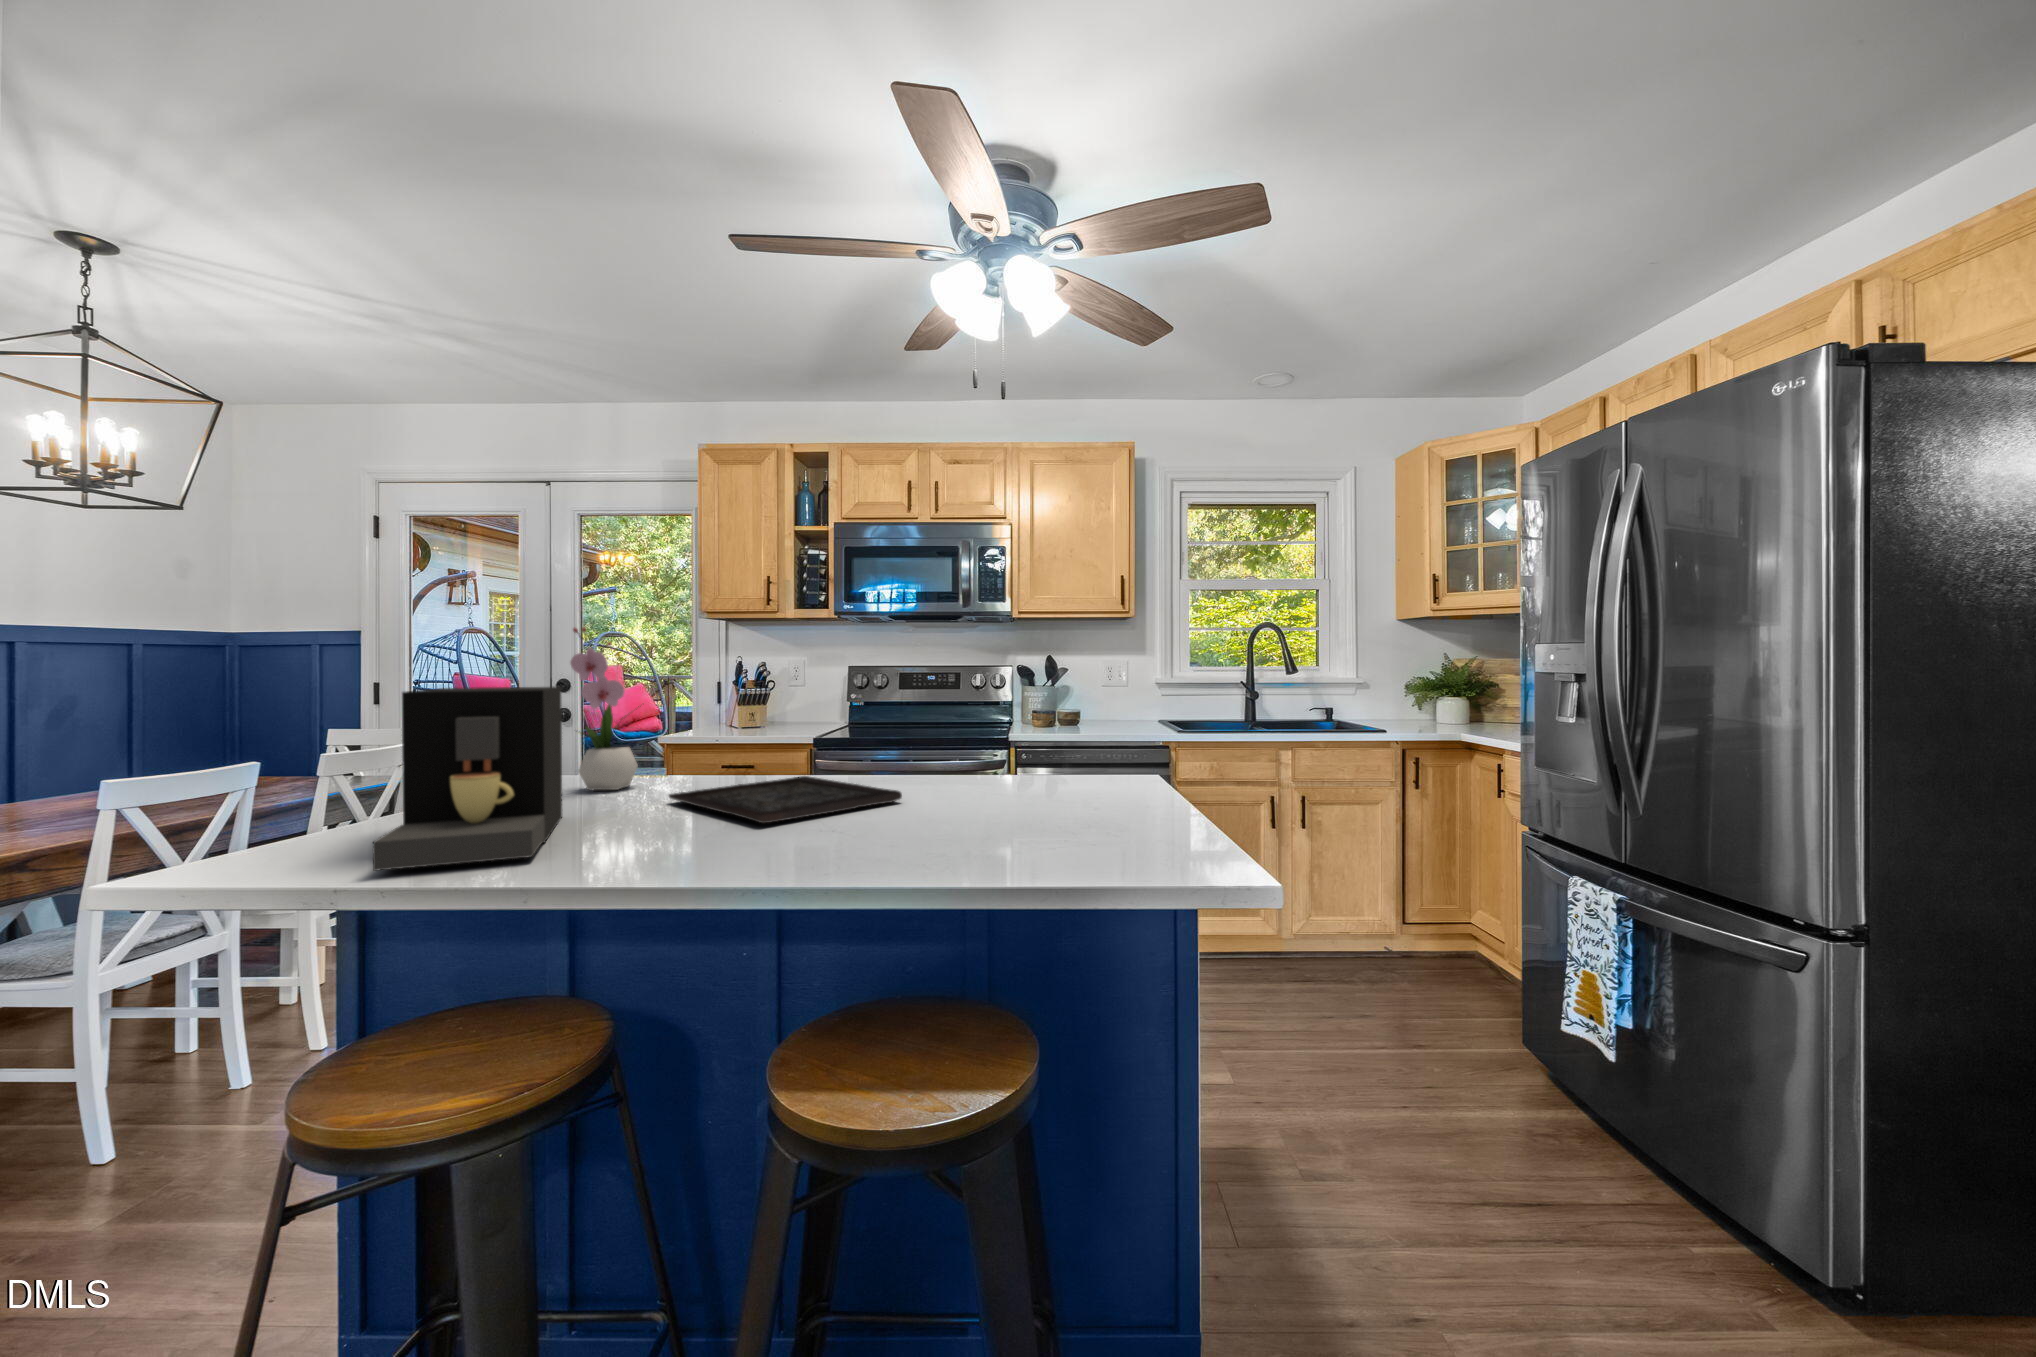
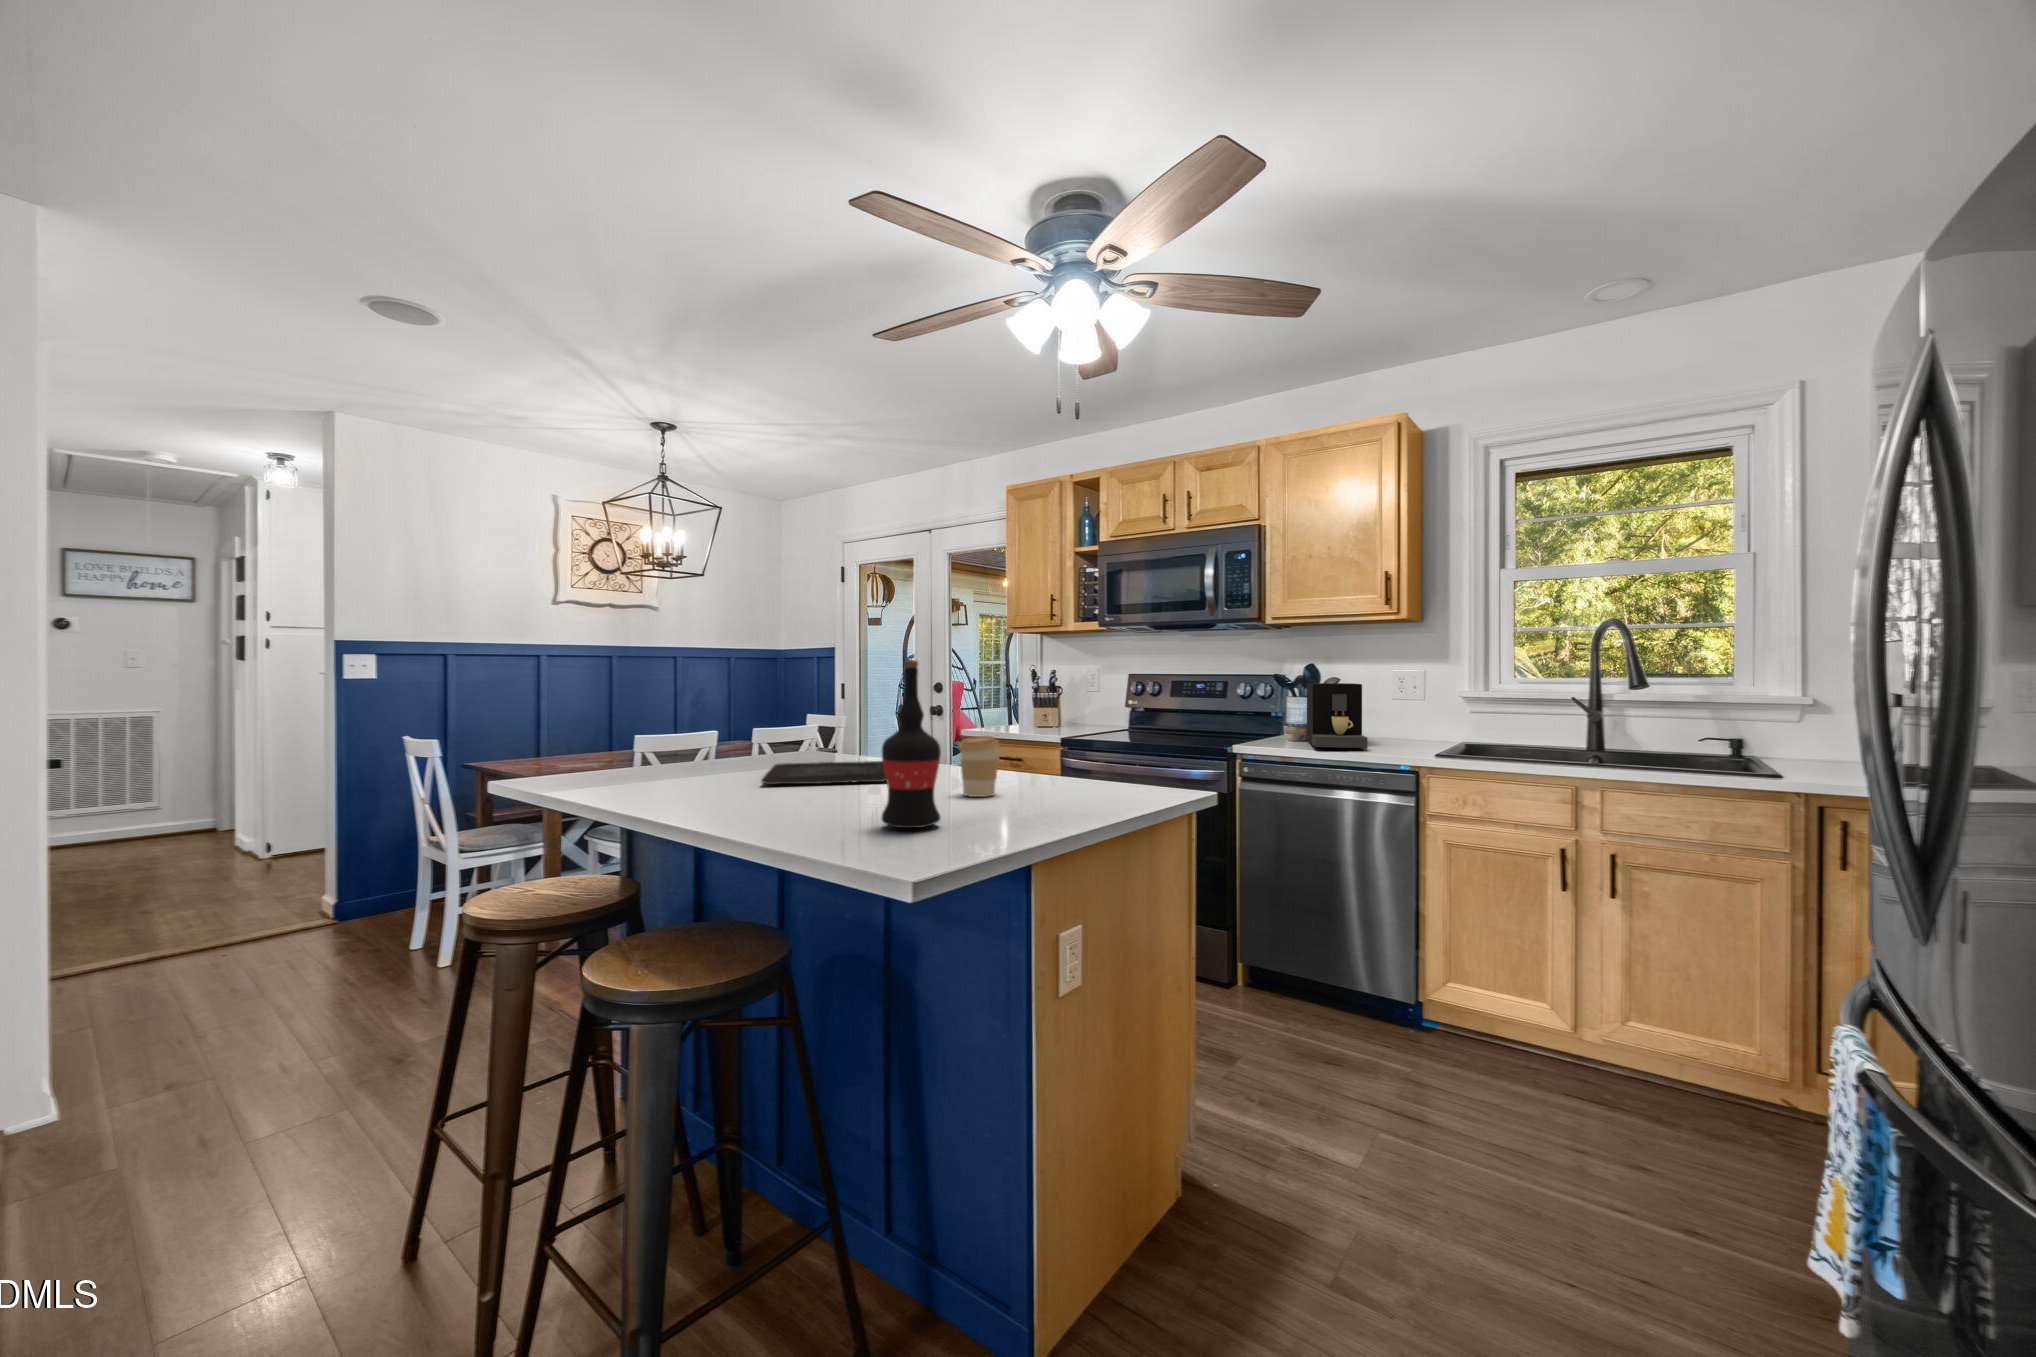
flower arrangement: present [570,627,639,790] -> none [754,647,807,761]
wine bottle: none [1131,647,1202,852] -> present [881,660,941,828]
coffee maker: present [373,687,562,871] -> present [1307,683,1367,748]
coffee cup: none [1034,735,1083,806] -> present [958,736,999,797]

